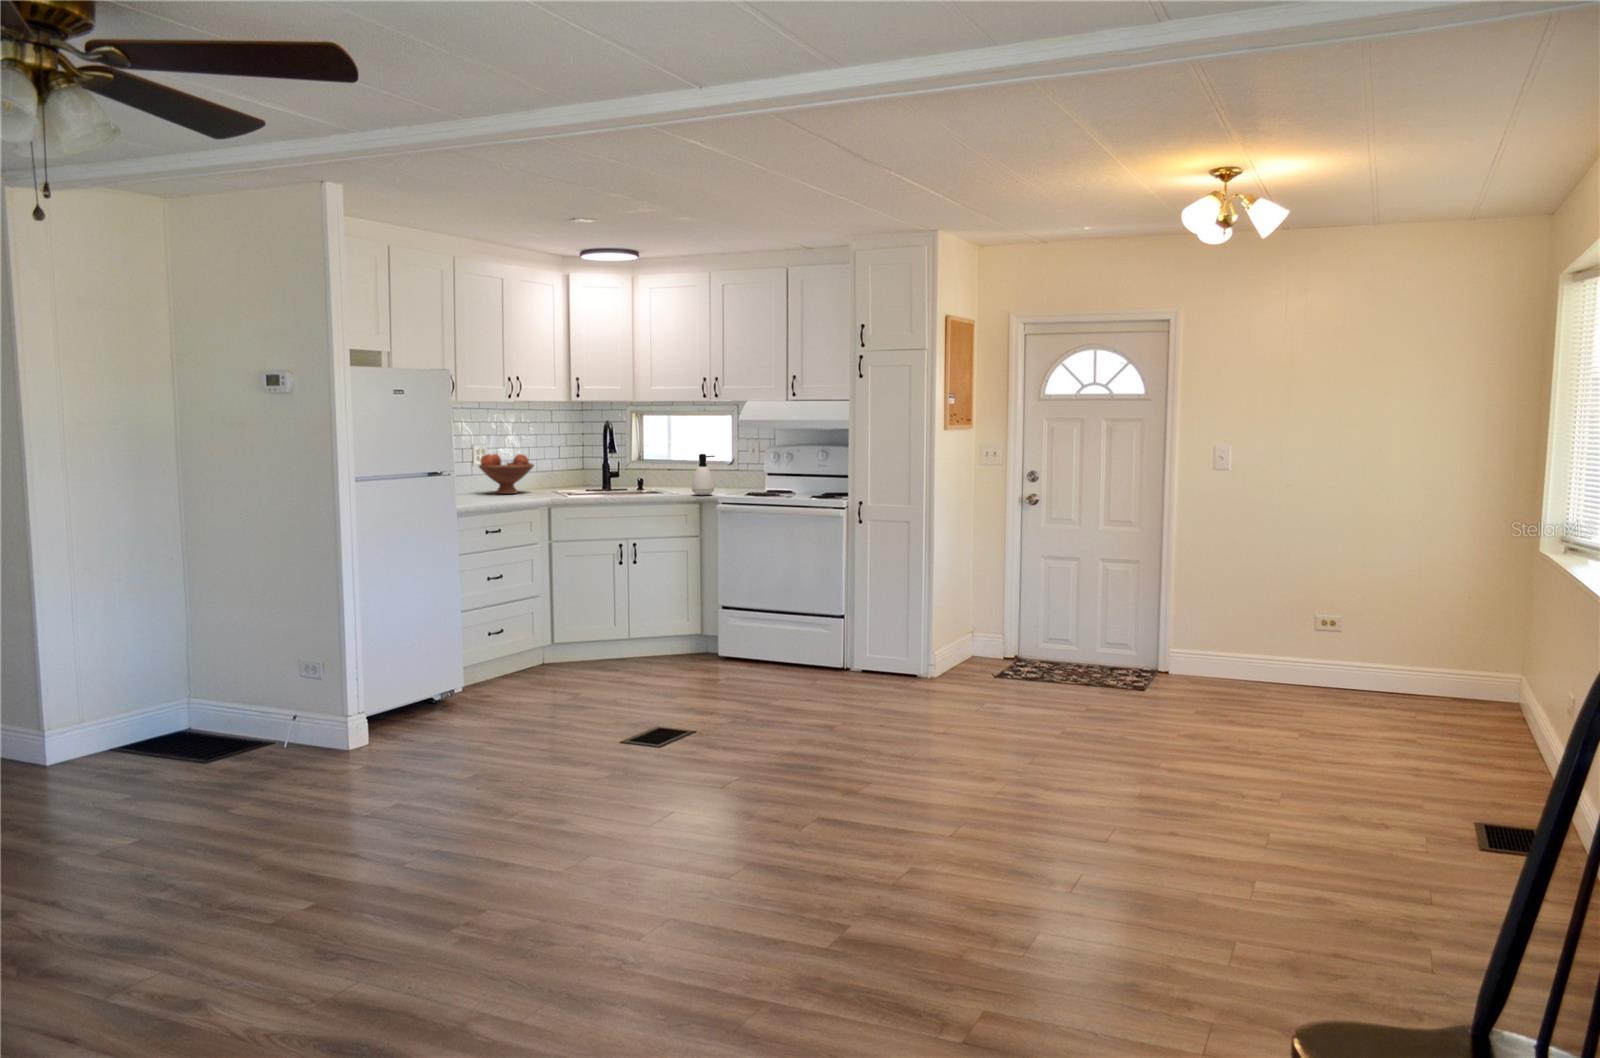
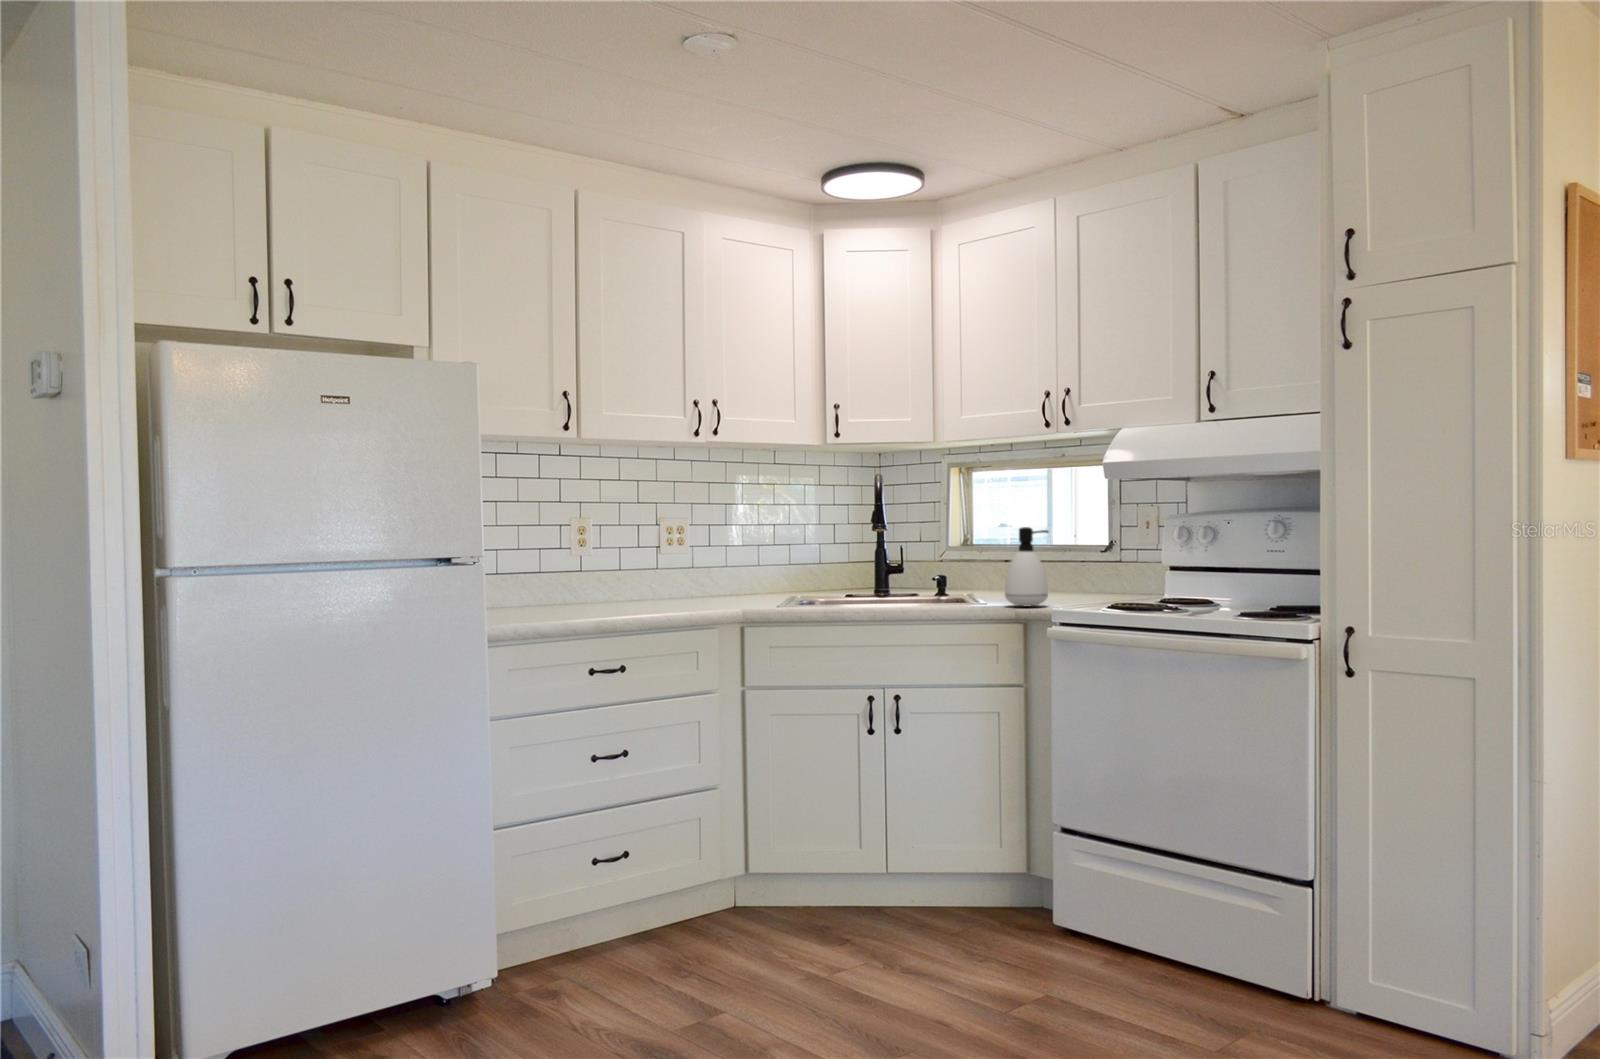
fruit bowl: present [479,454,534,494] -> none [662,530,754,598]

